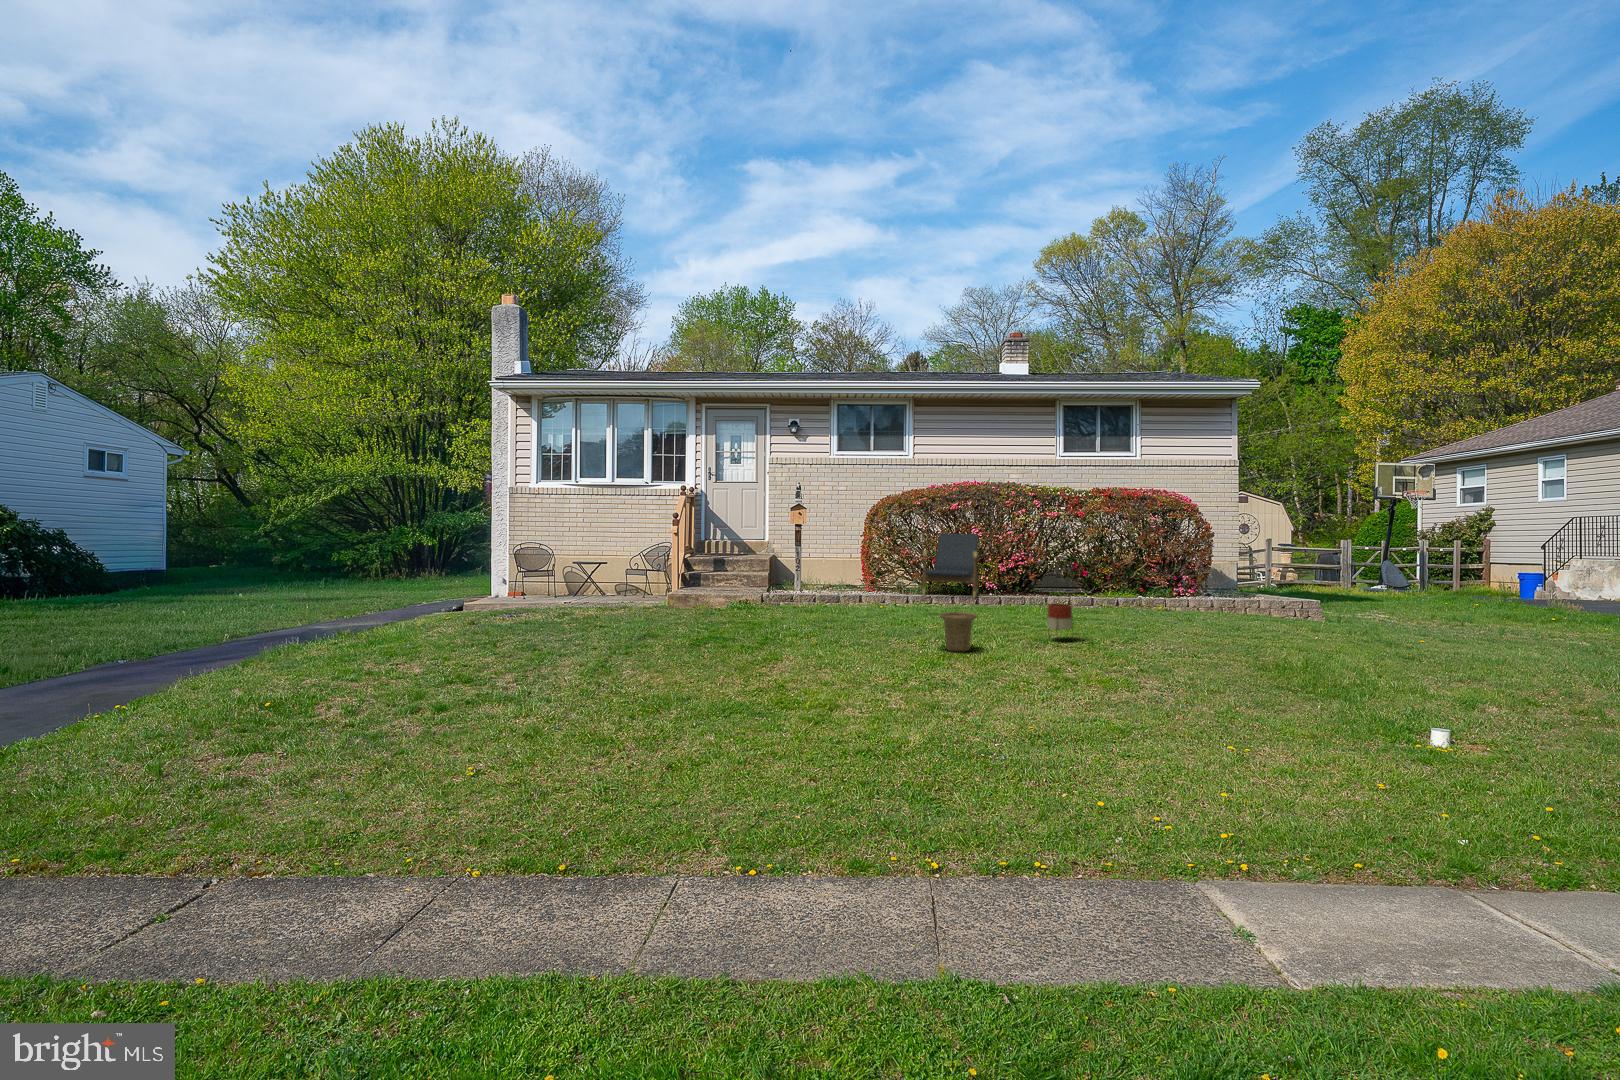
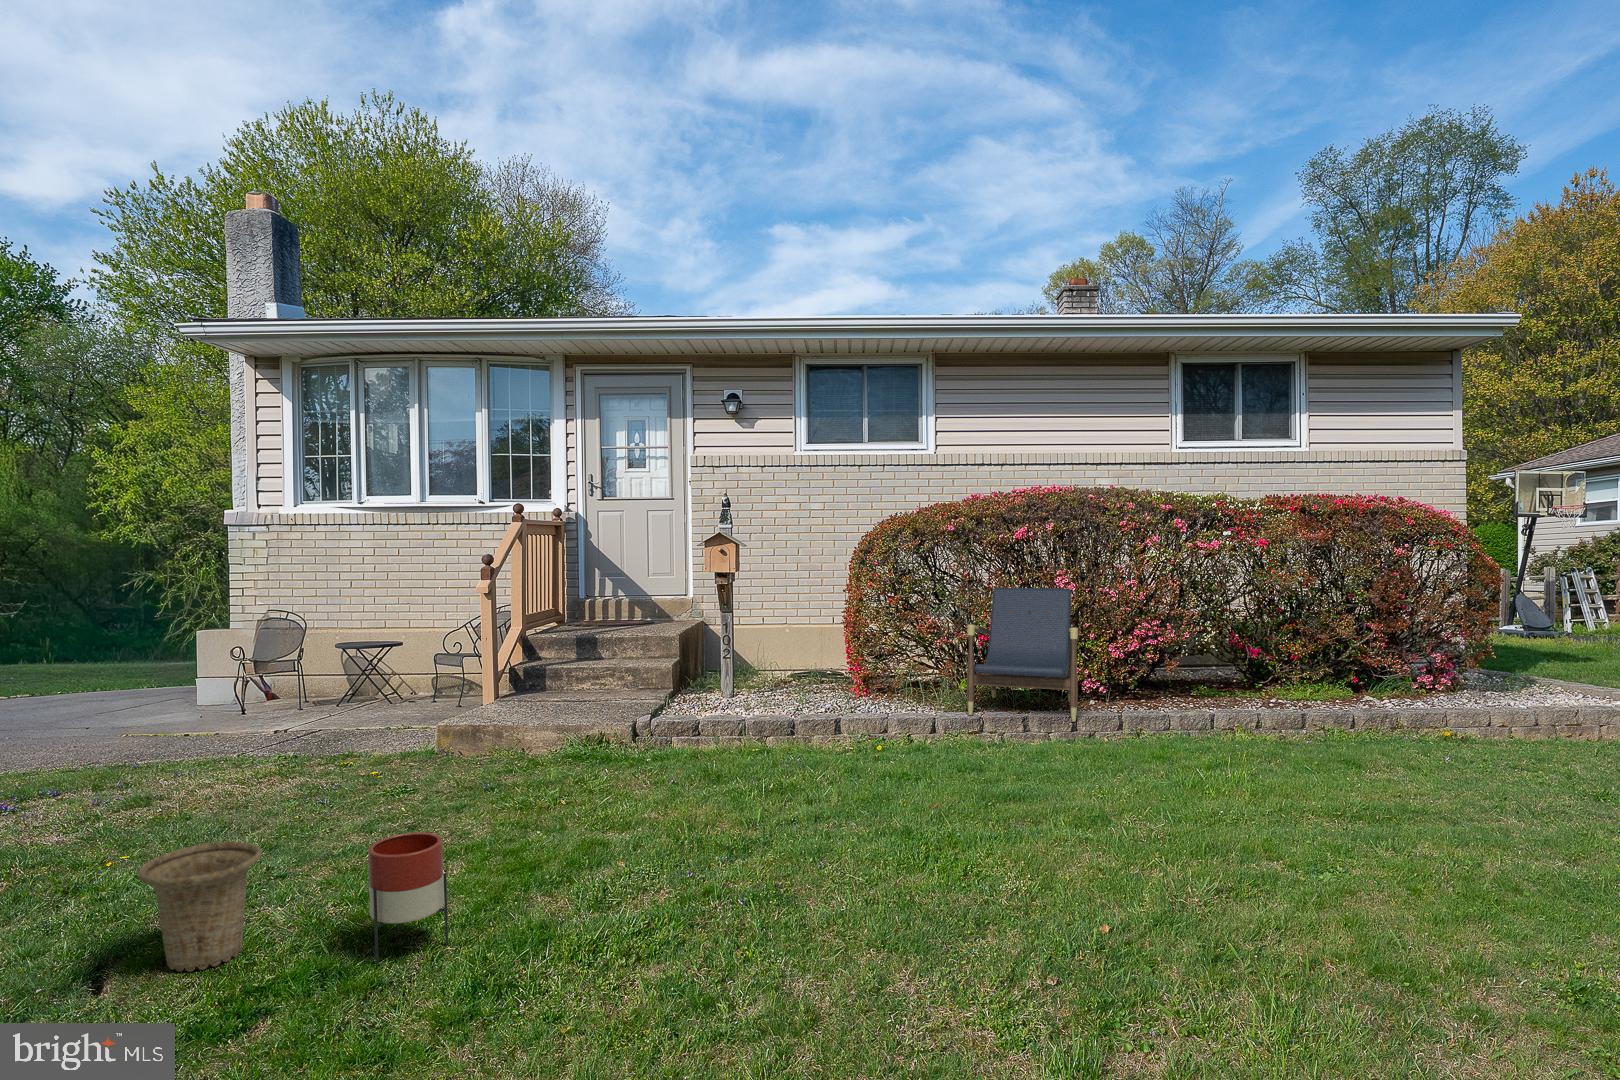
planter: present [1047,603,1073,637] -> present [368,832,448,963]
basket: present [940,612,977,651] -> present [138,841,262,971]

